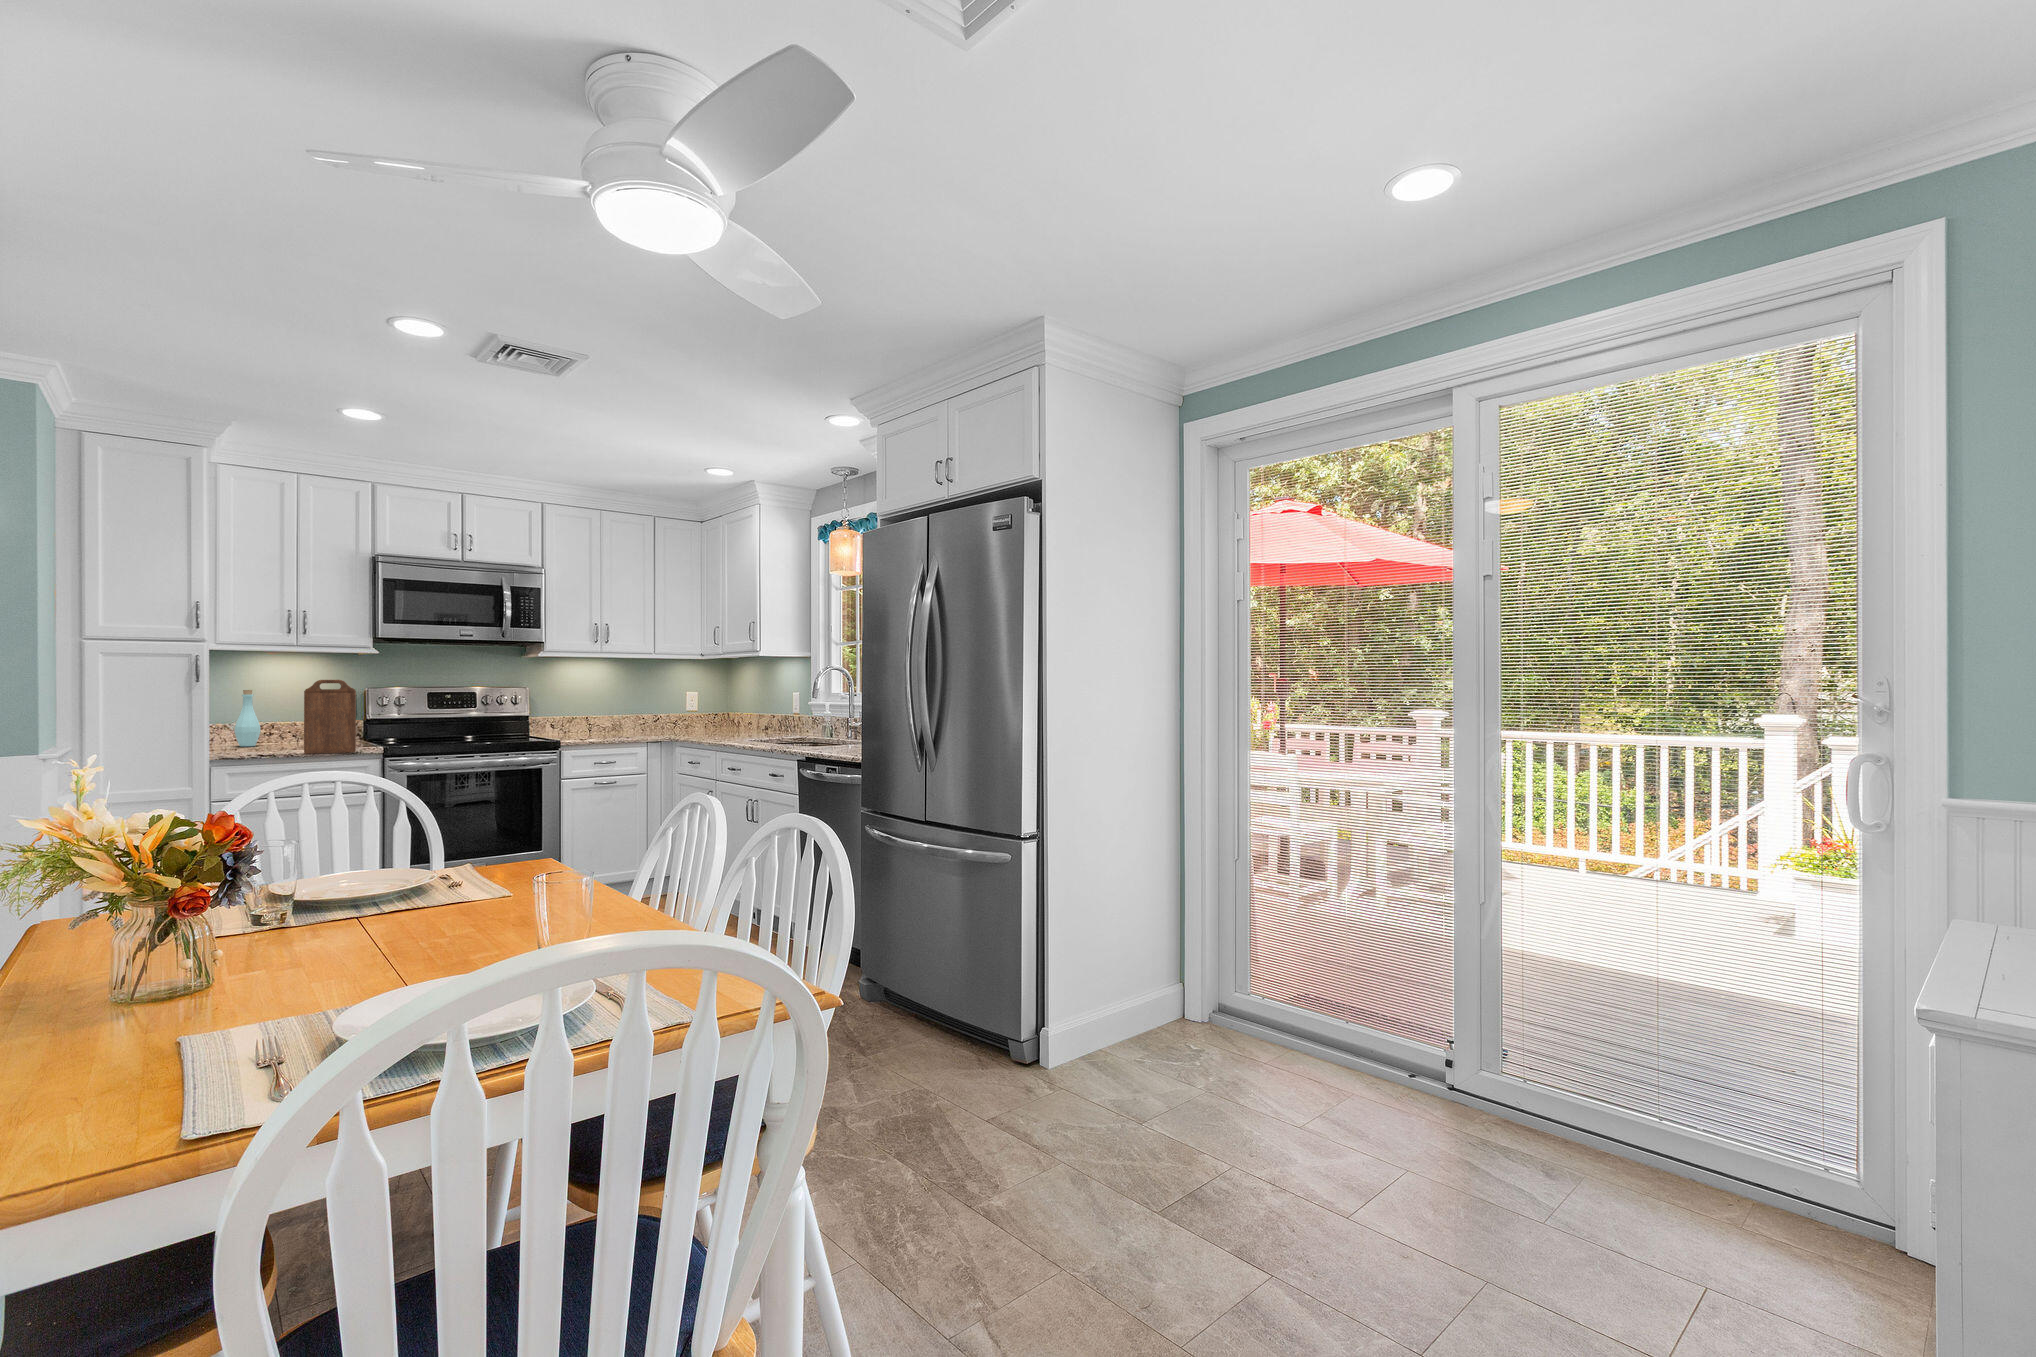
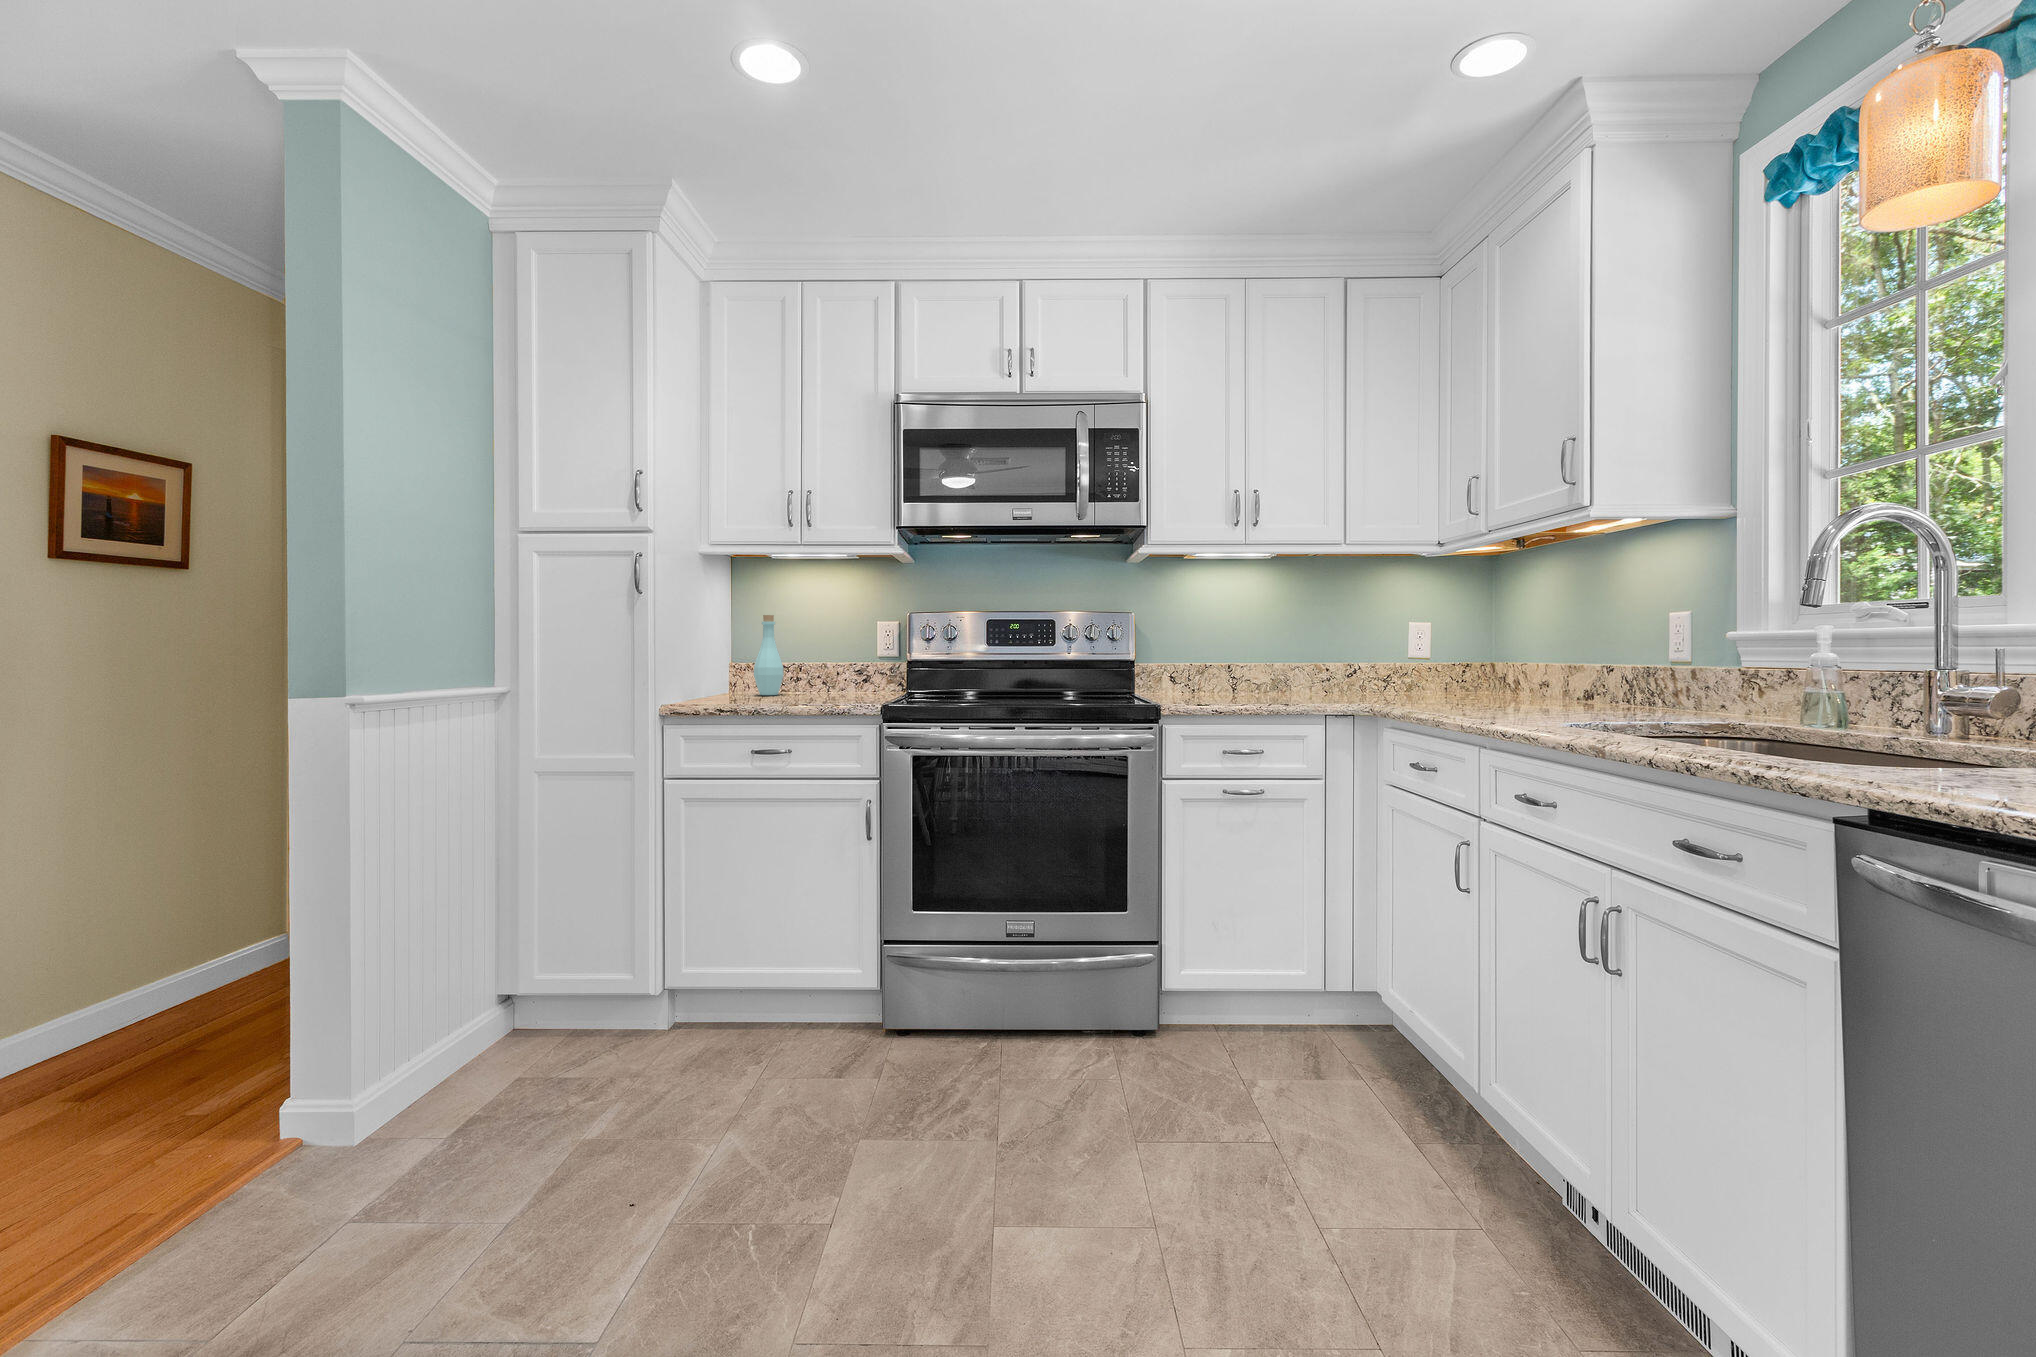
cutting board: present [304,680,356,754] -> none [782,591,844,711]

